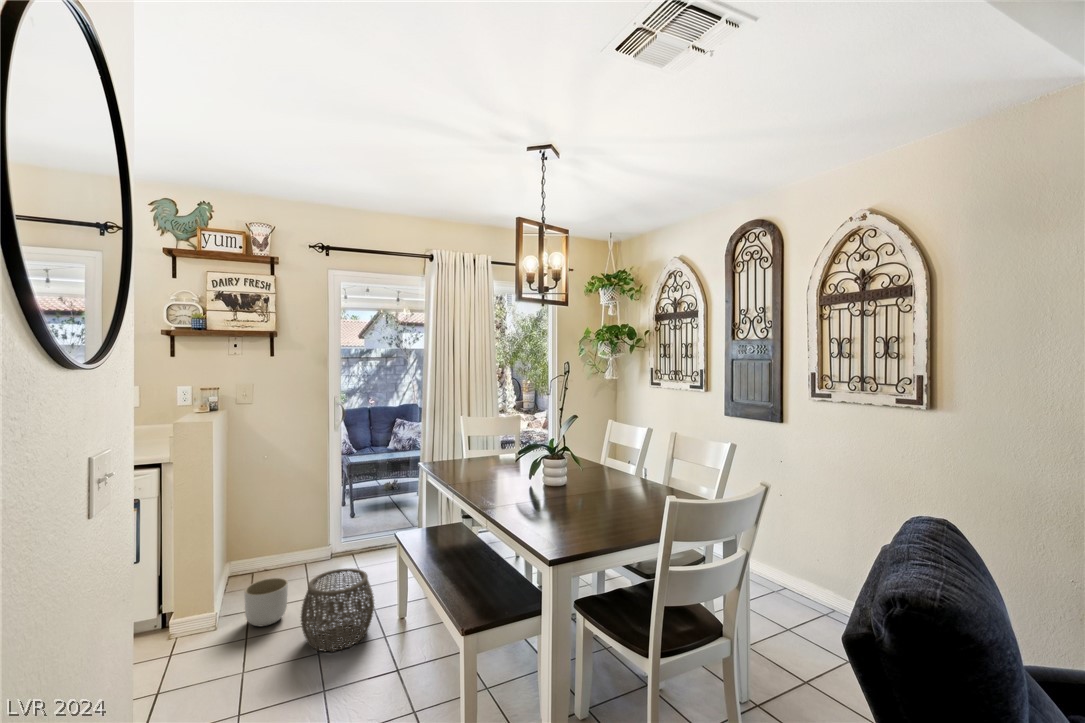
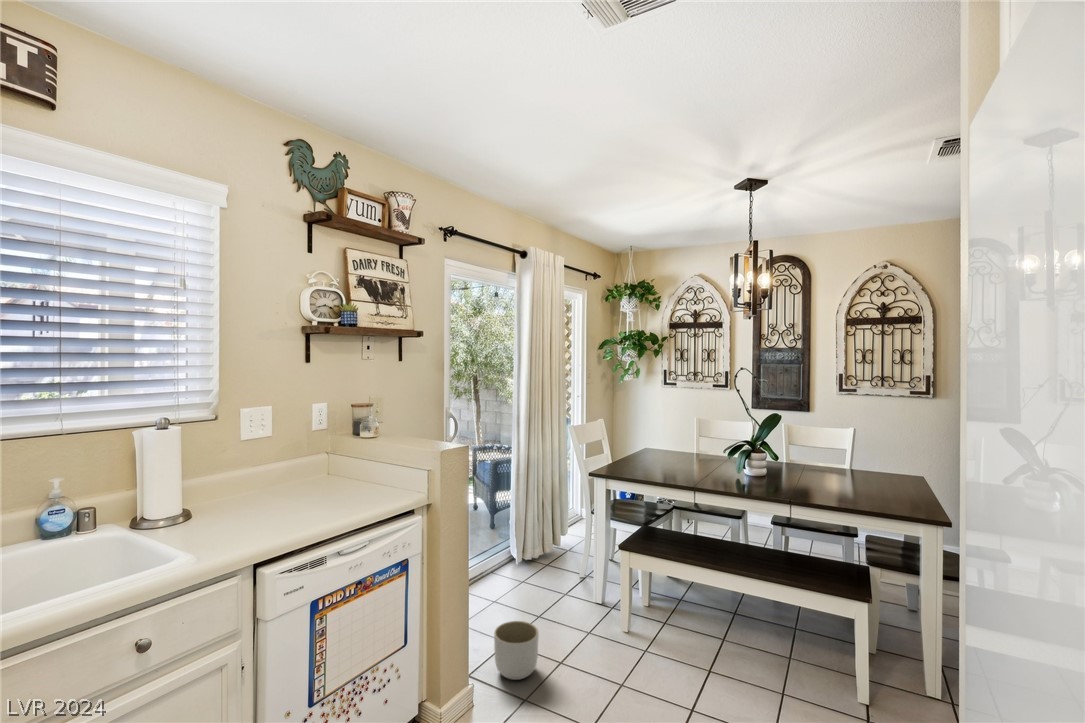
woven basket: present [301,568,374,652] -> none [580,588,653,677]

